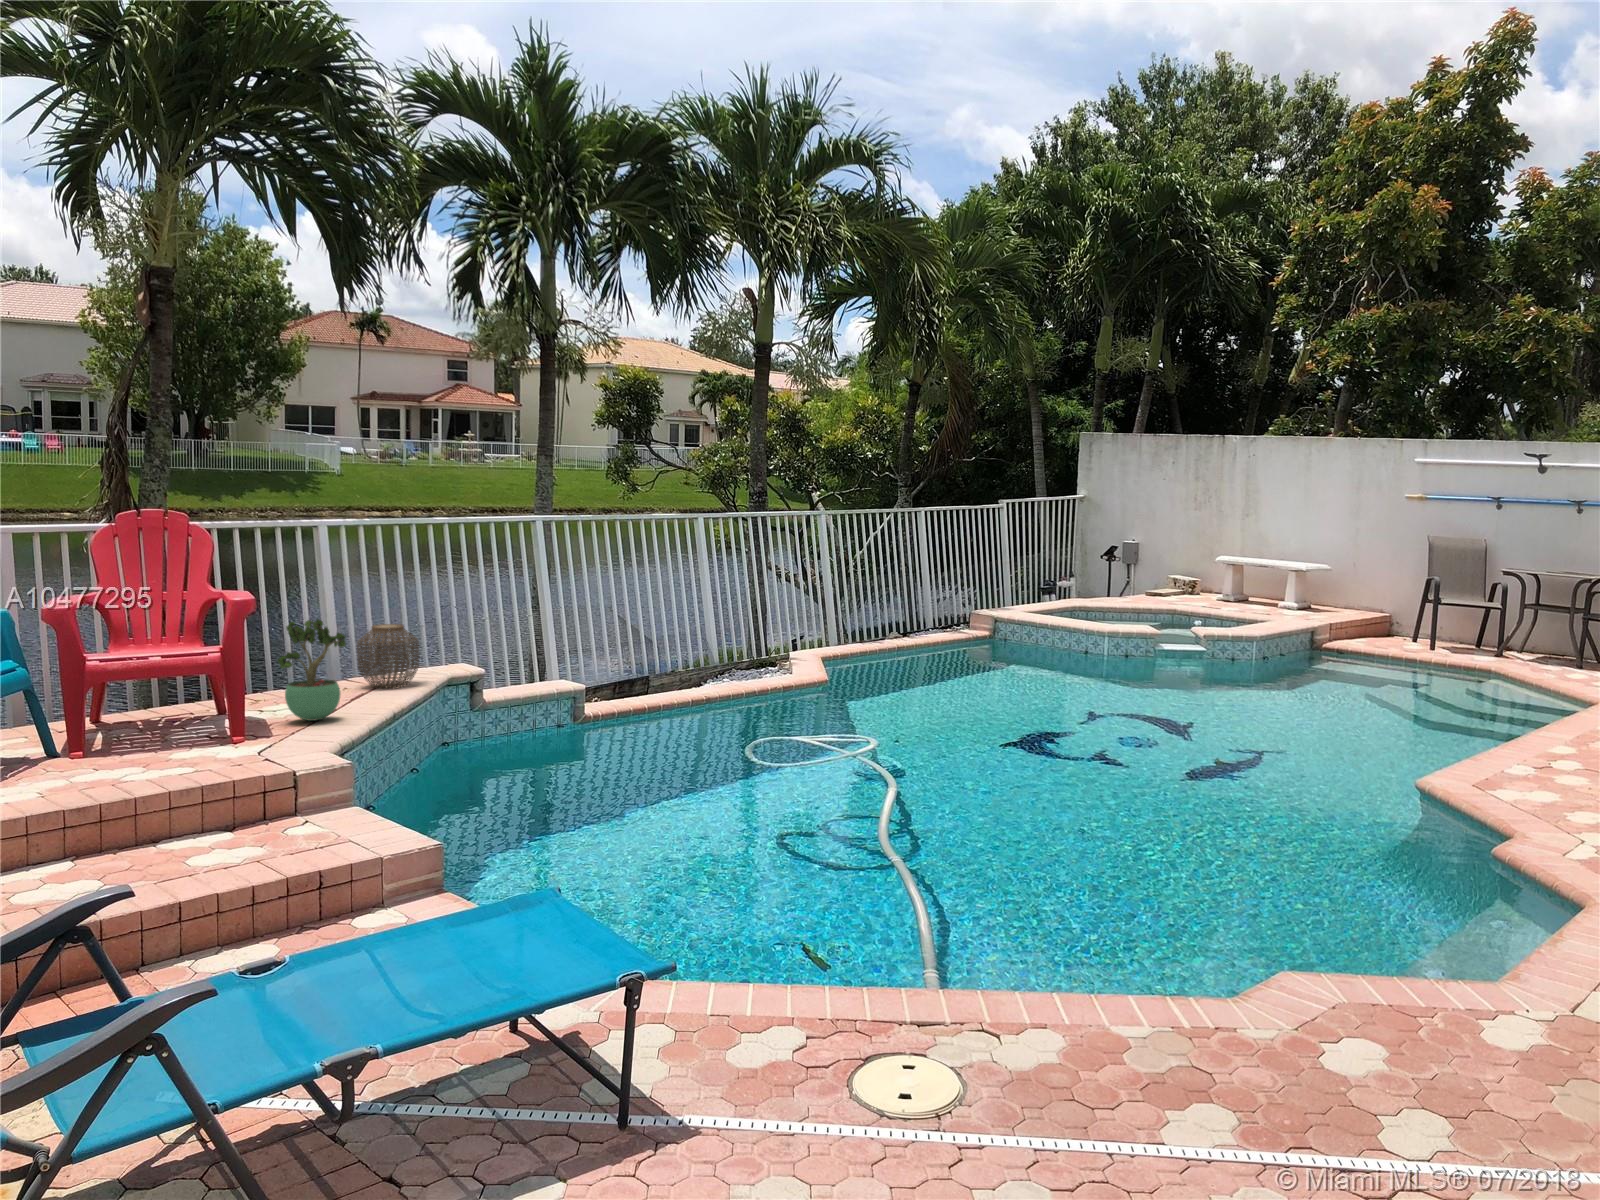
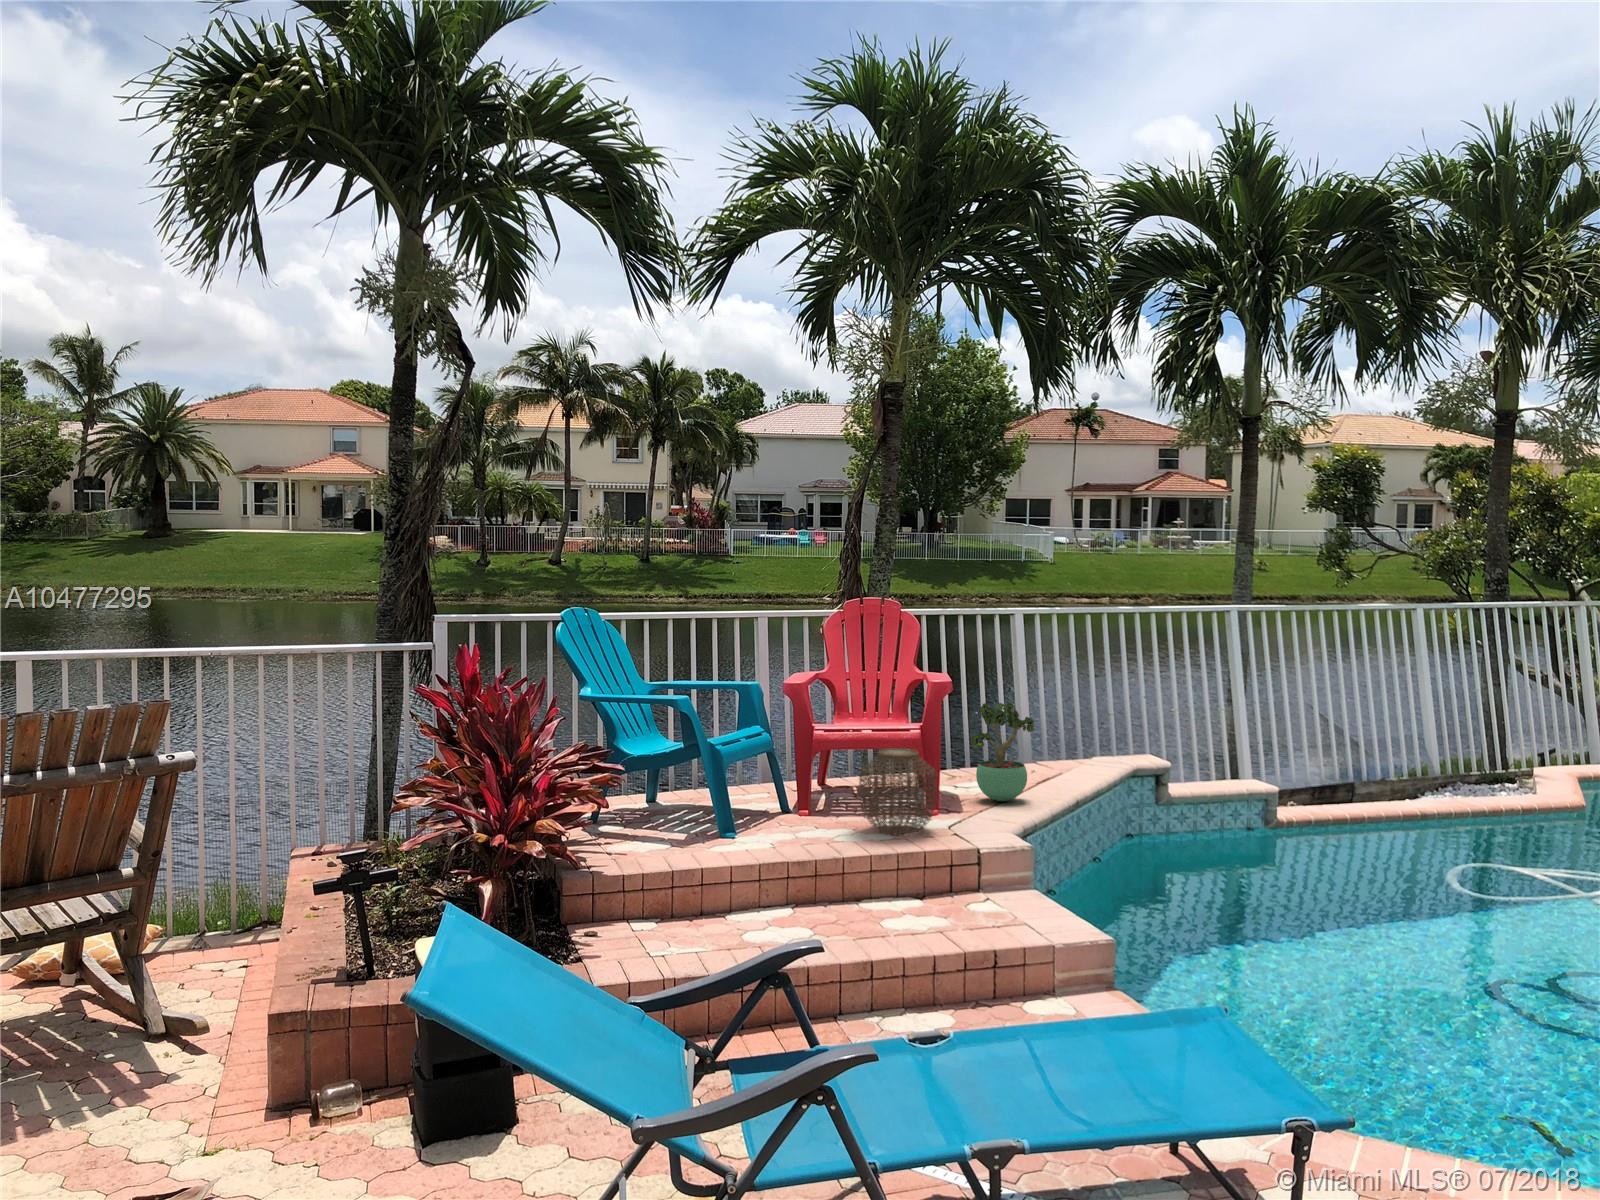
woven basket: present [357,624,419,689] -> present [859,748,937,836]

